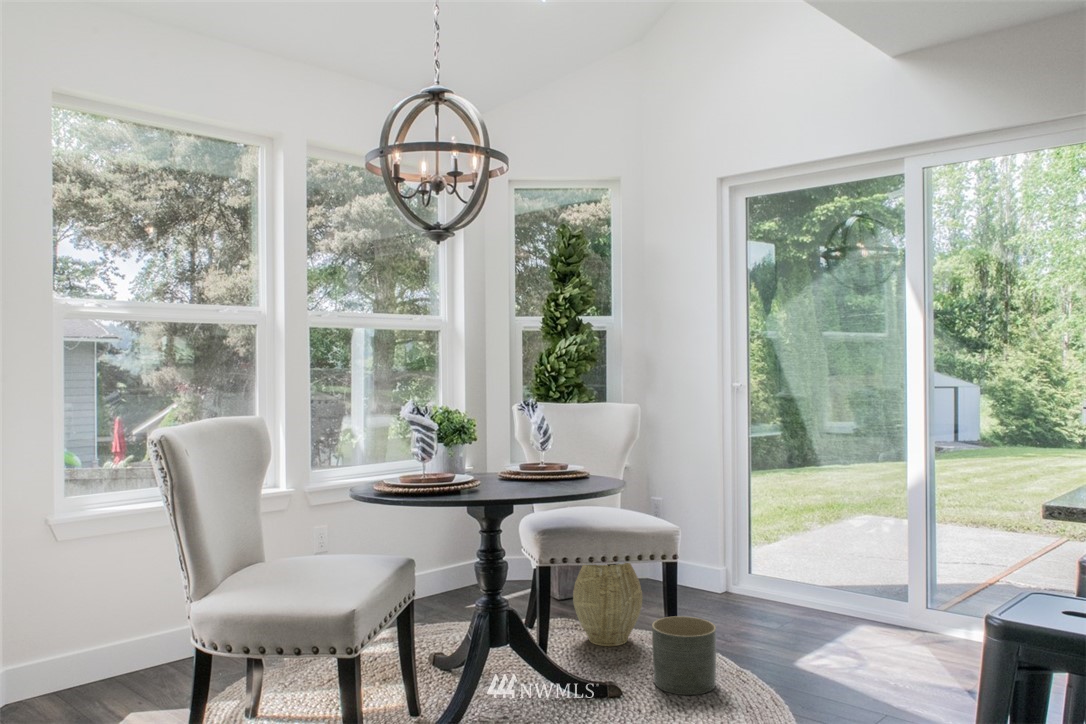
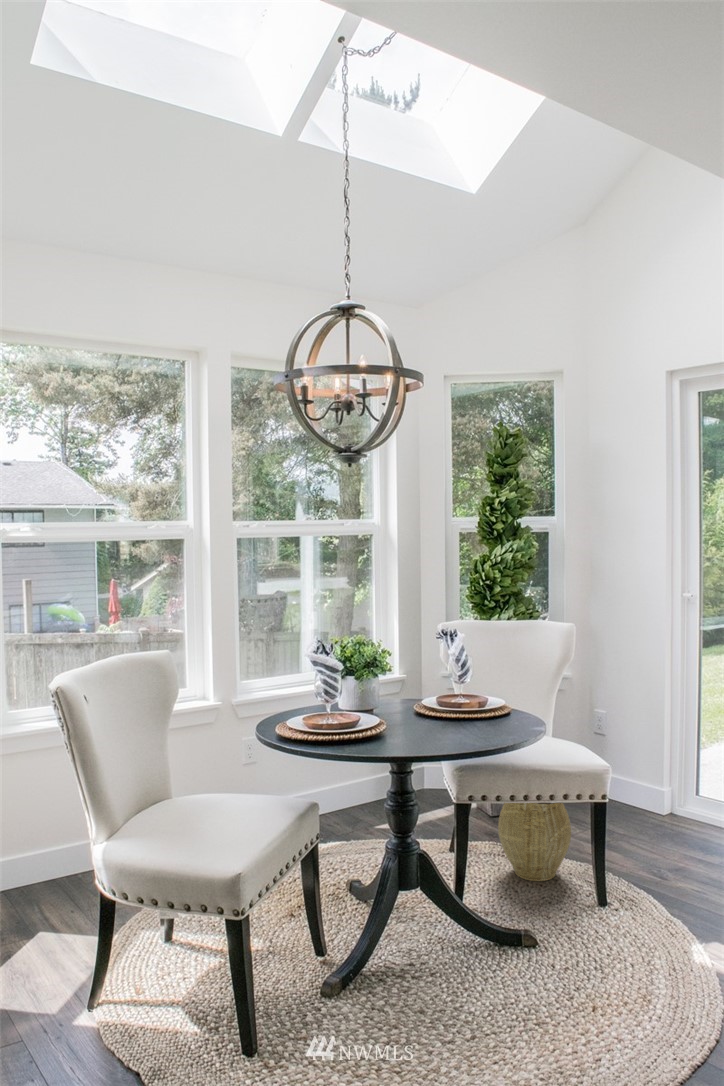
planter: present [652,616,716,695] -> none [572,863,640,952]

